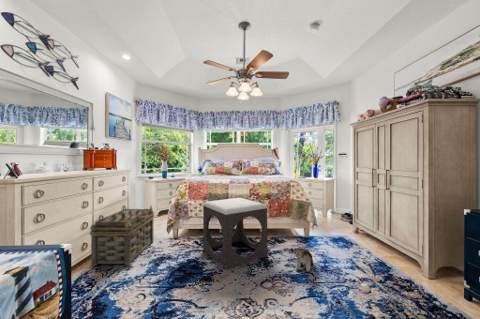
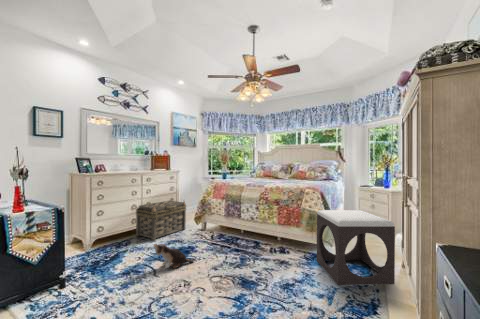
footstool: present [203,198,267,269] -> present [317,210,395,285]
plush toy: present [294,247,314,271] -> present [153,244,194,268]

